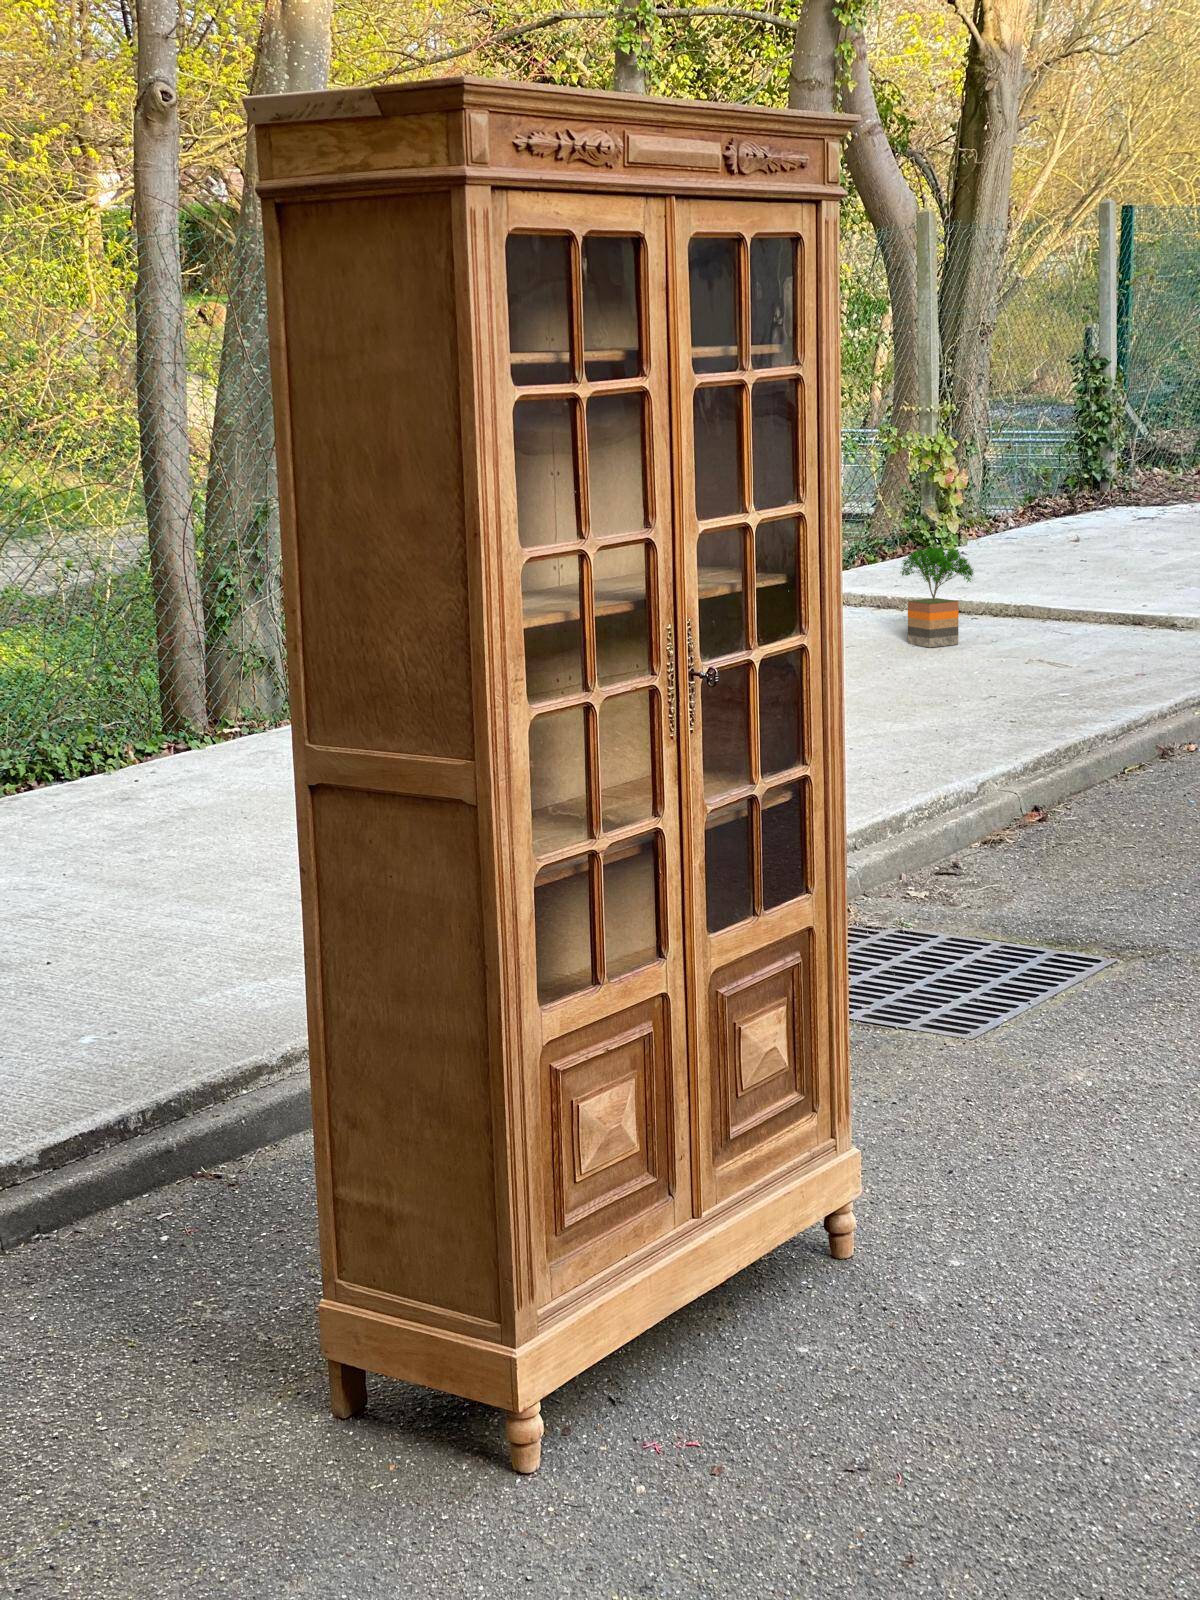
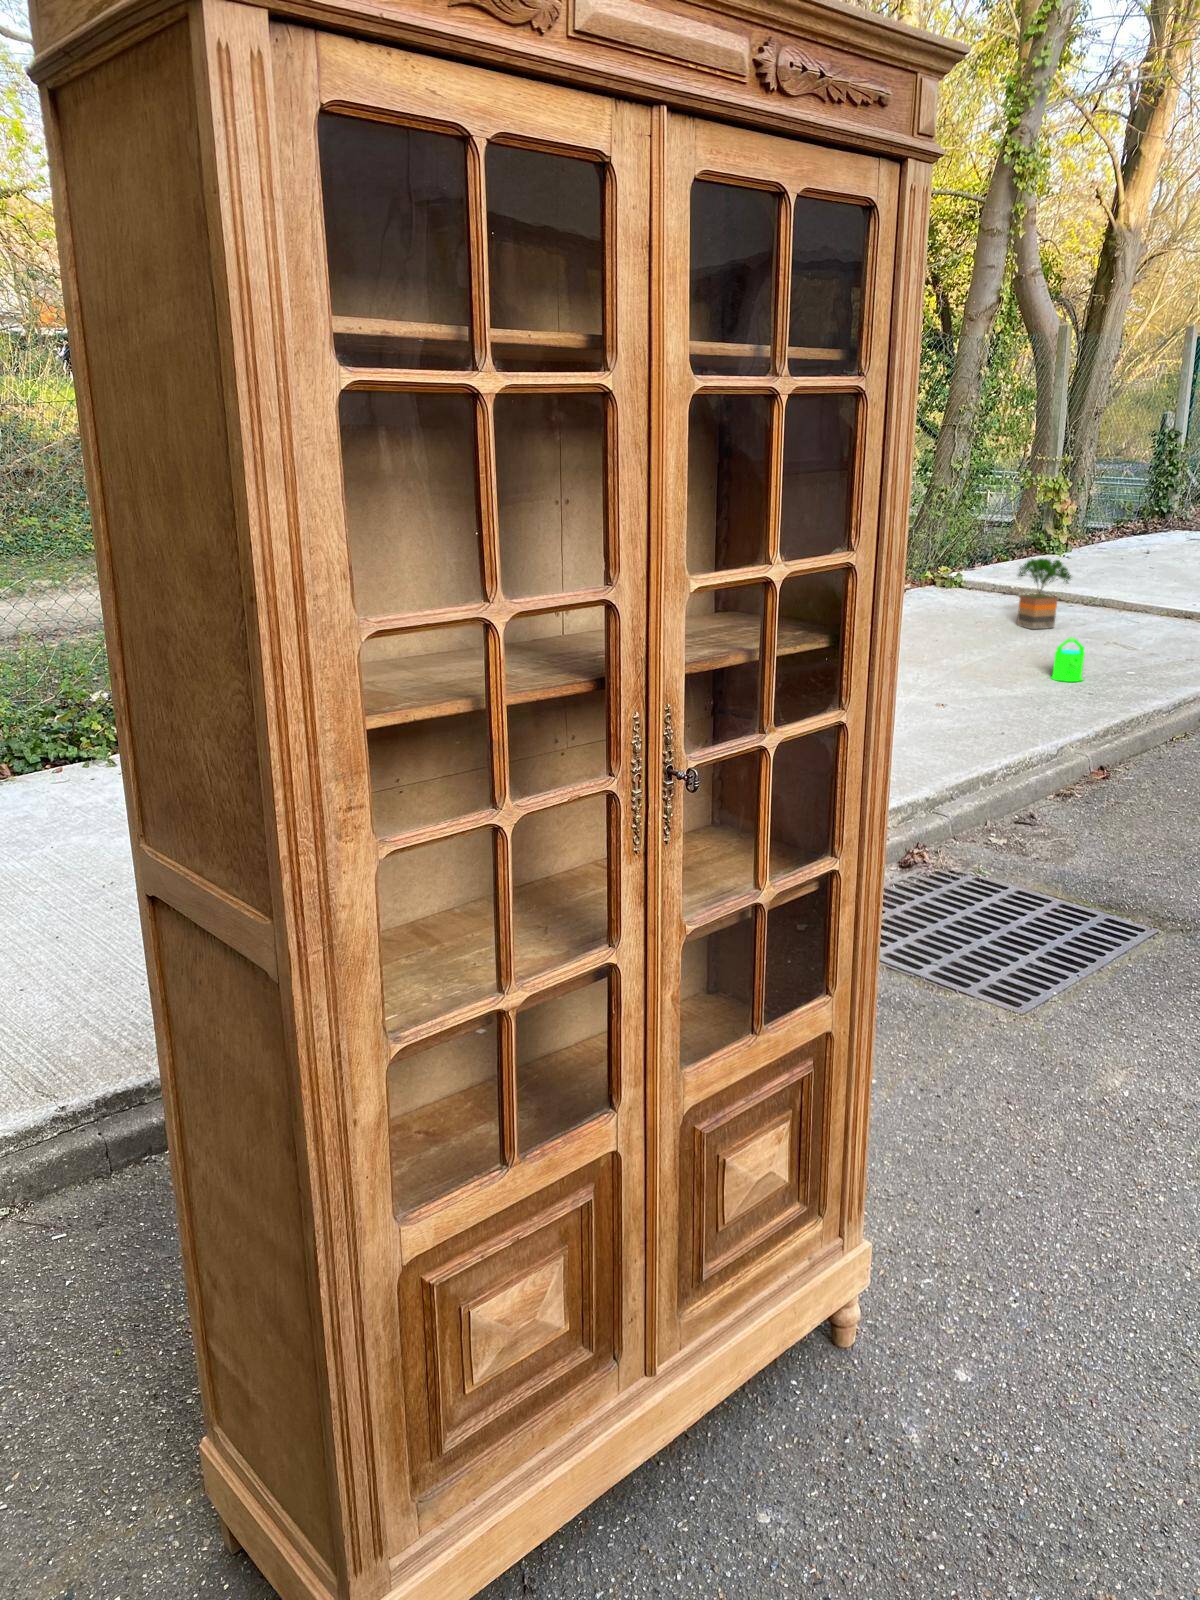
watering can: none [960,647,1005,707] -> present [1051,638,1085,682]

